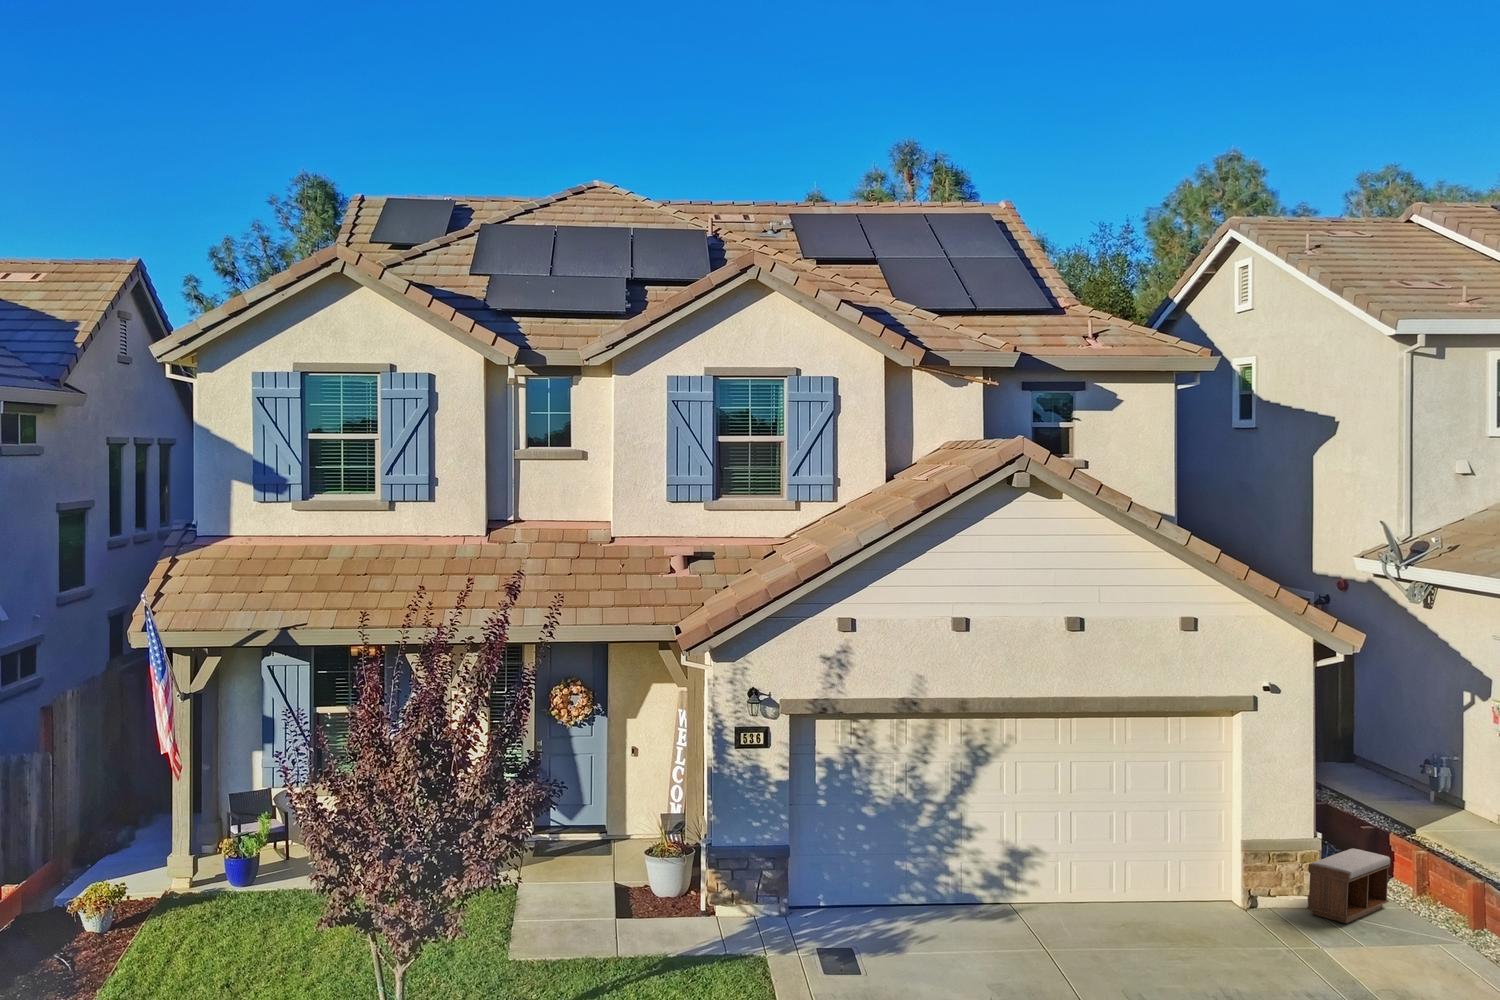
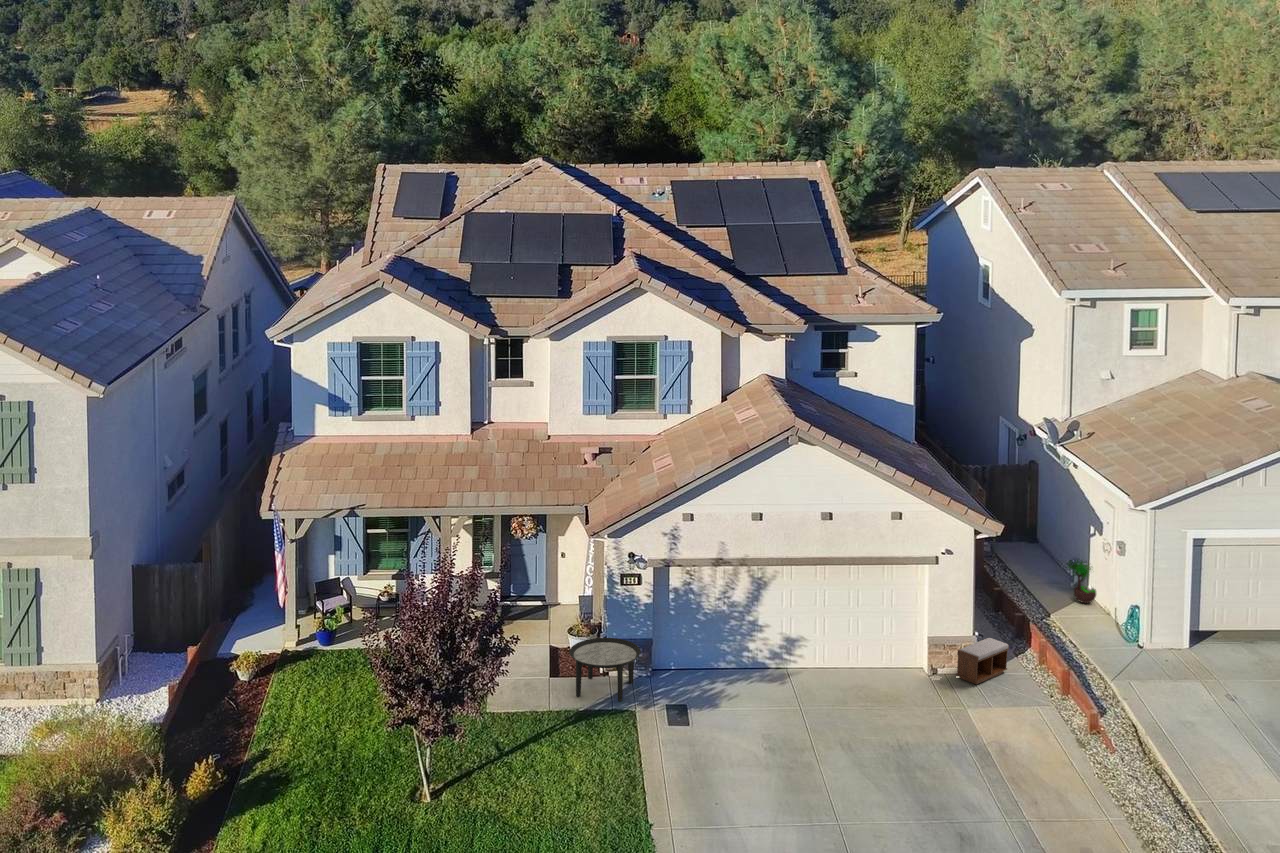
potted tree: none [1427,740,1482,818] -> present [1068,560,1096,603]
round table: none [647,840,772,946] -> present [569,638,641,702]

